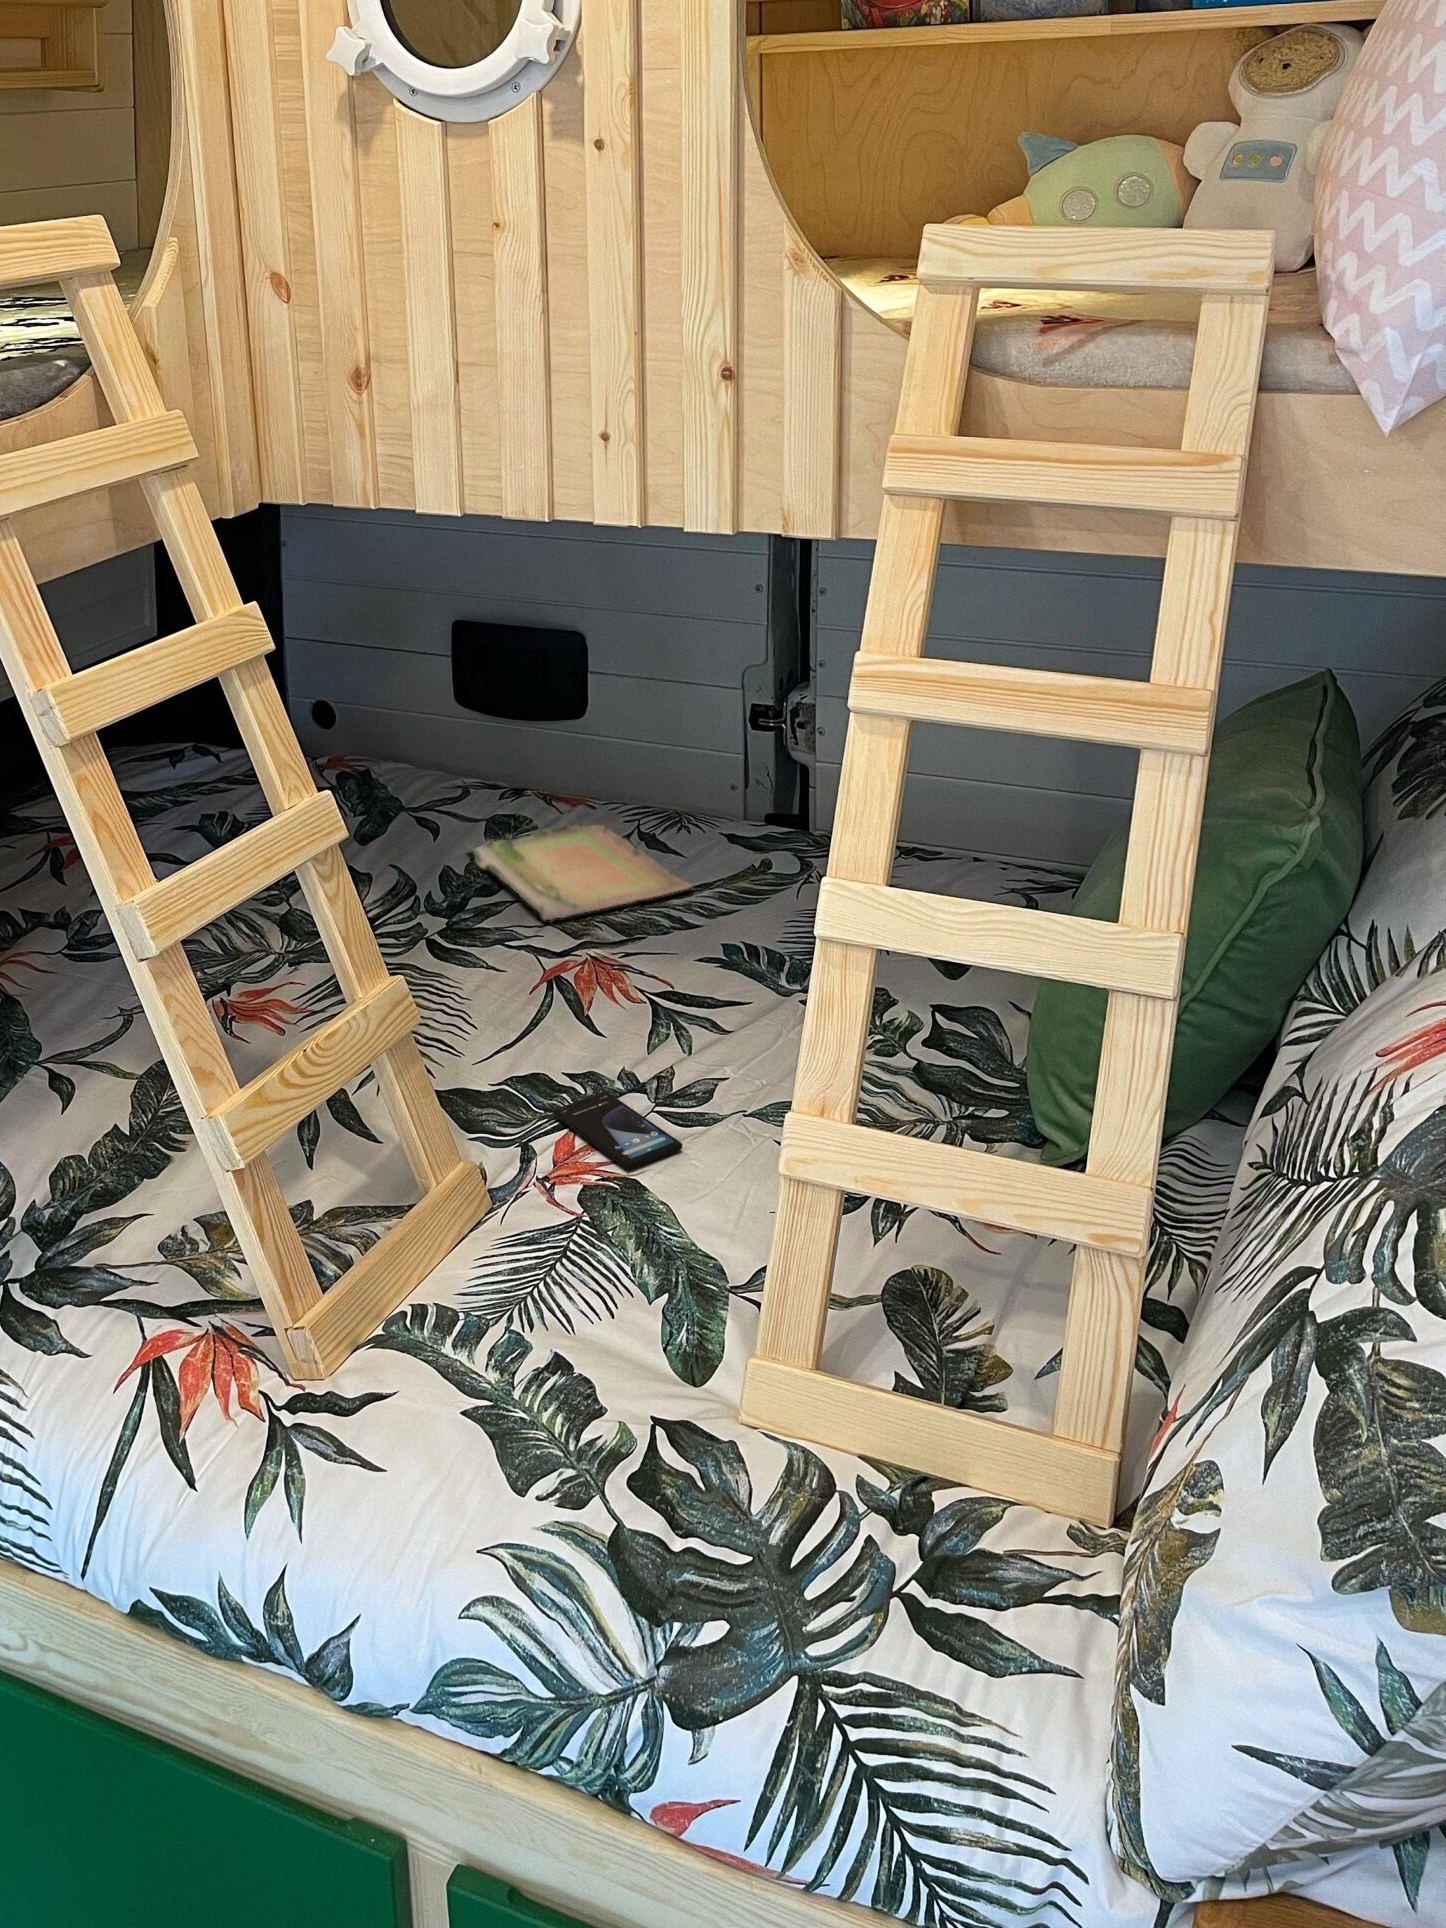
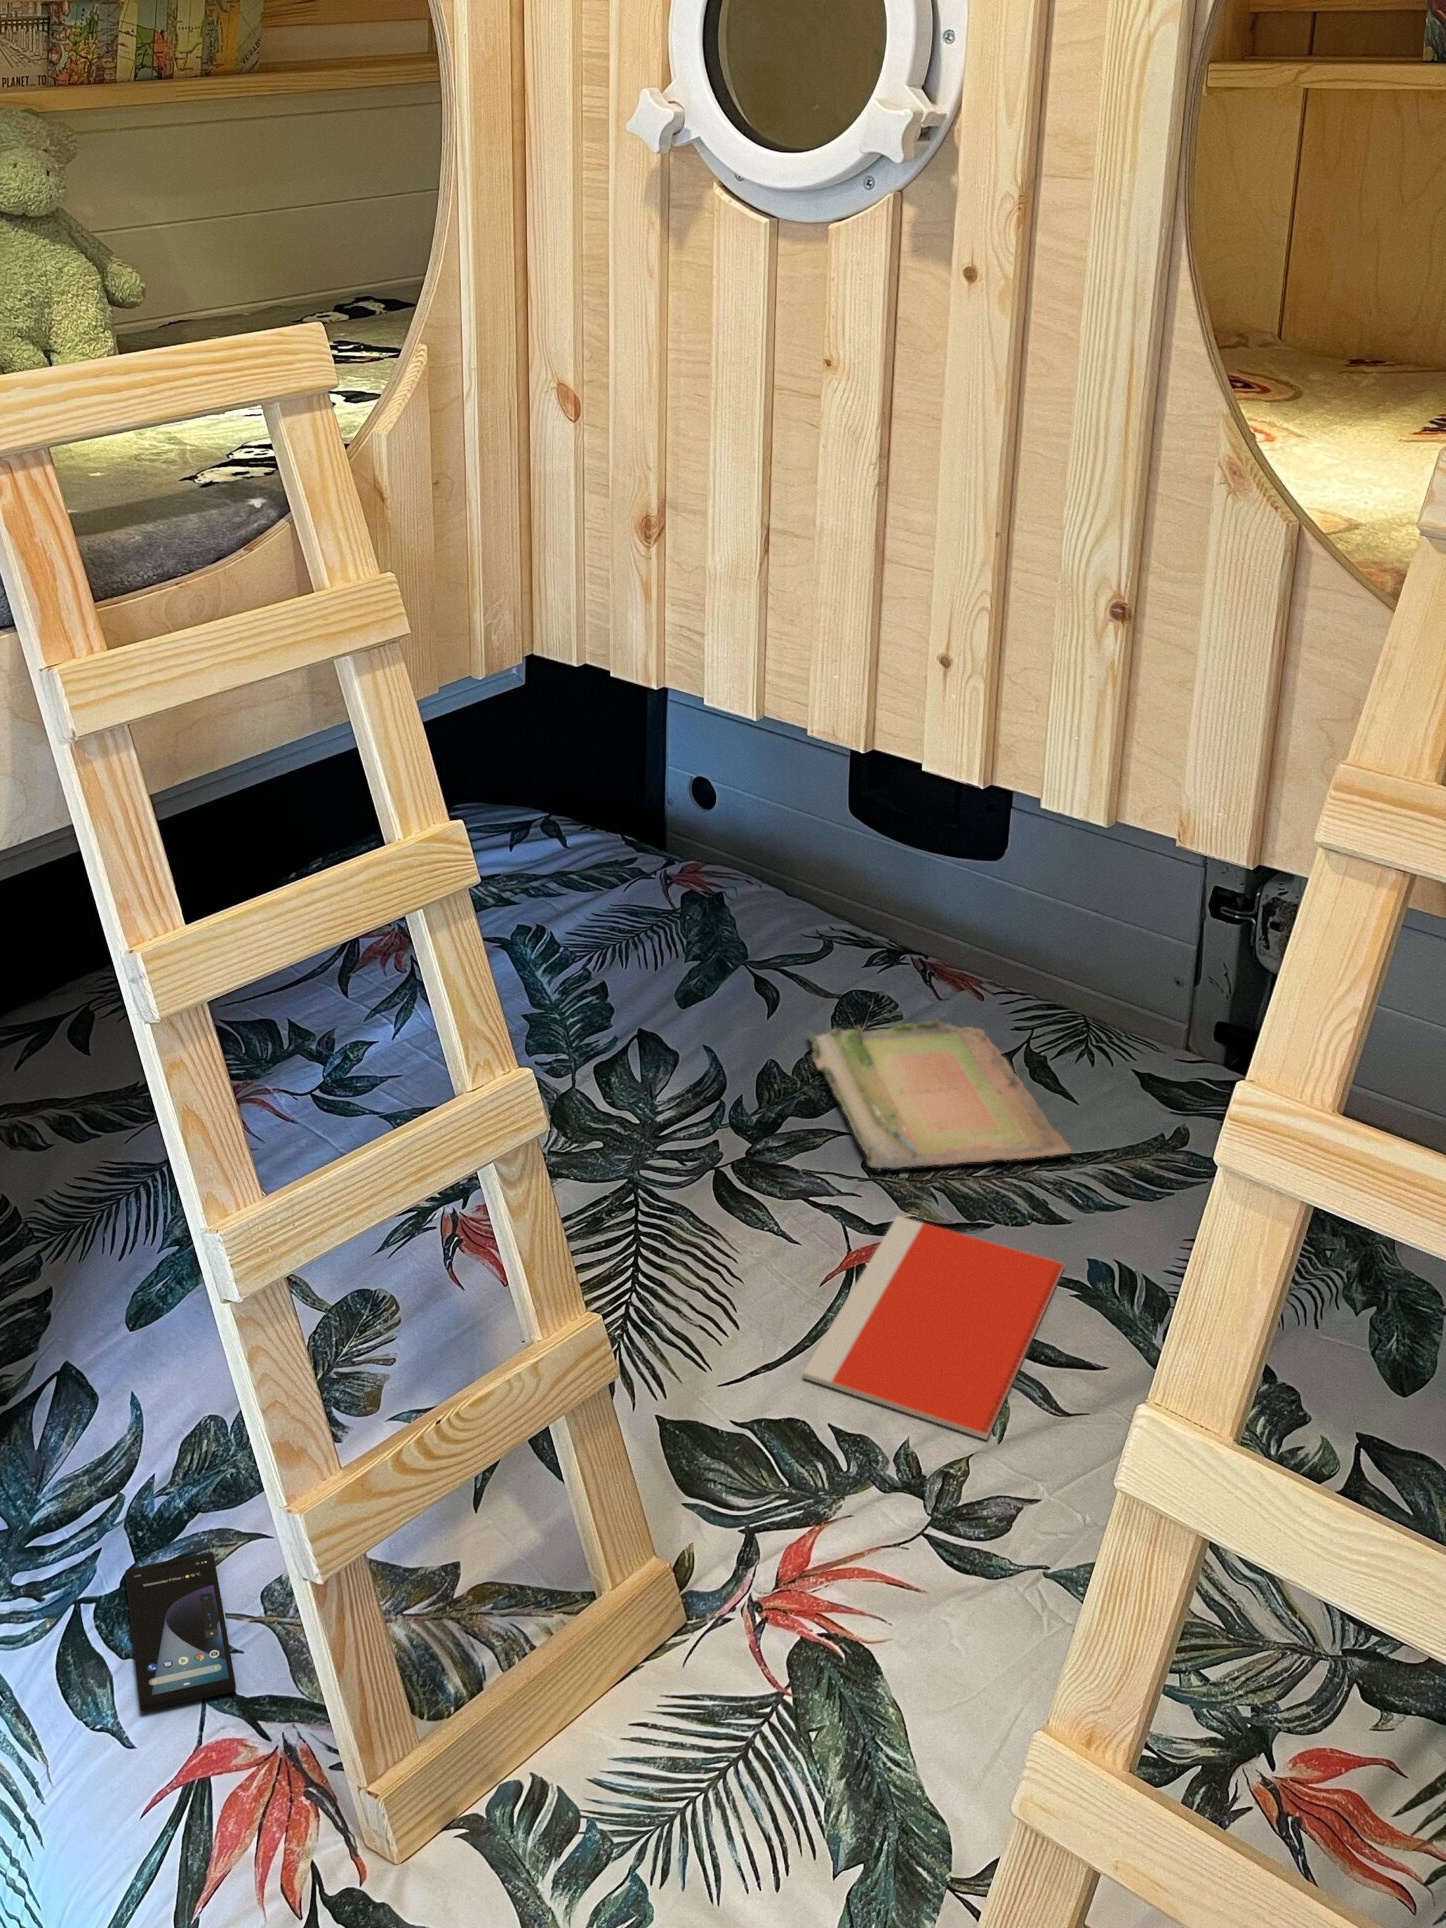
notebook: none [534,945,707,1058] -> present [802,1216,1064,1439]
smartphone: present [553,1091,682,1170] -> present [125,1552,236,1712]

